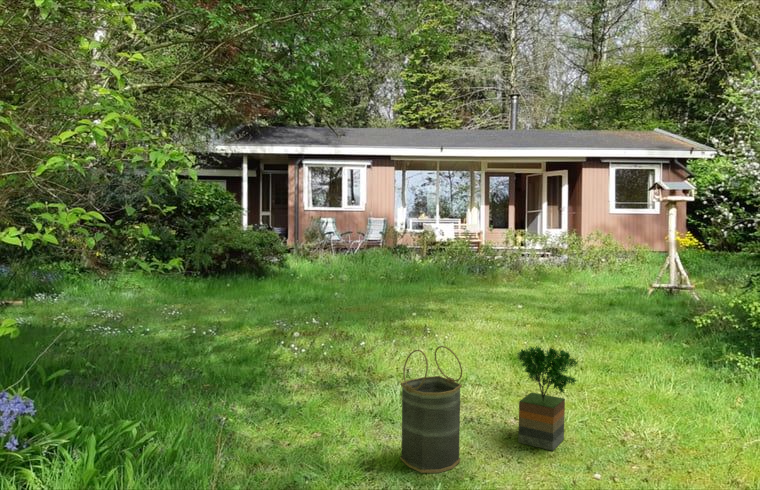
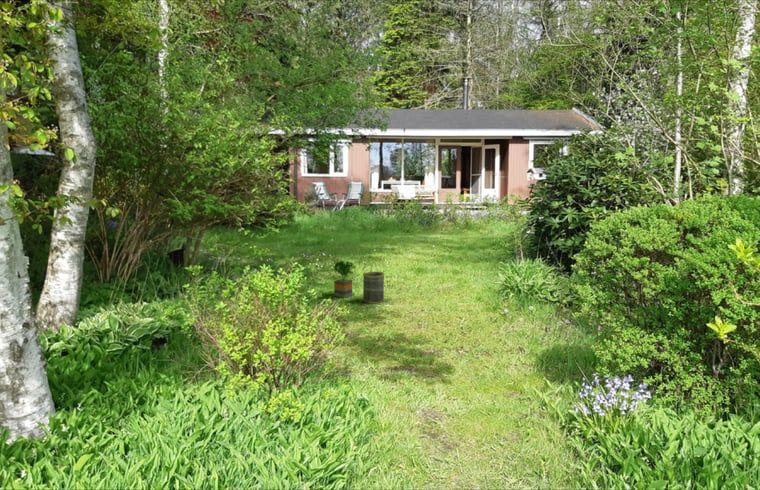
potted tree: present [517,346,578,451] -> present [334,261,356,298]

